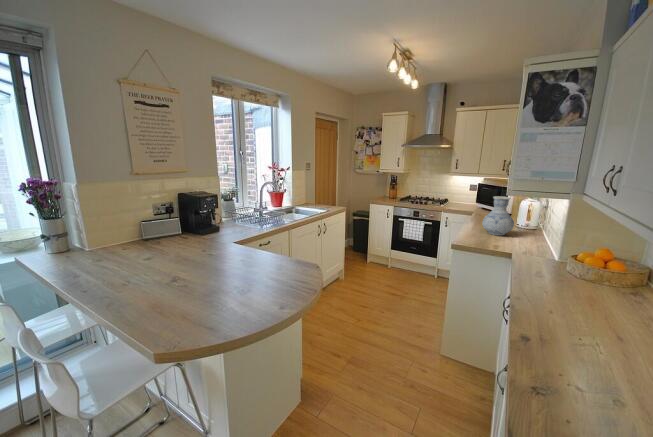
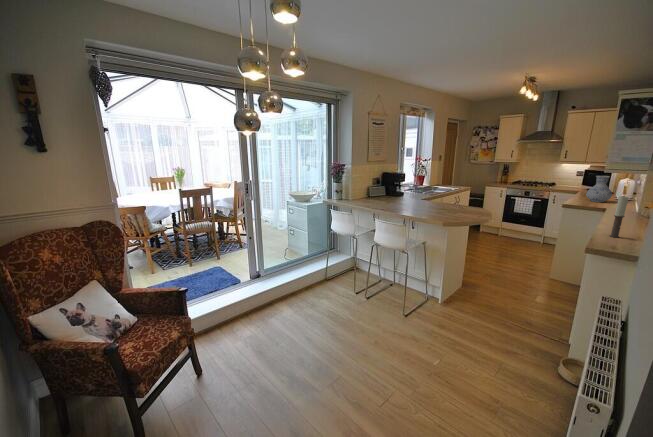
candle: none [551,294,601,409] -> present [610,196,628,238]

